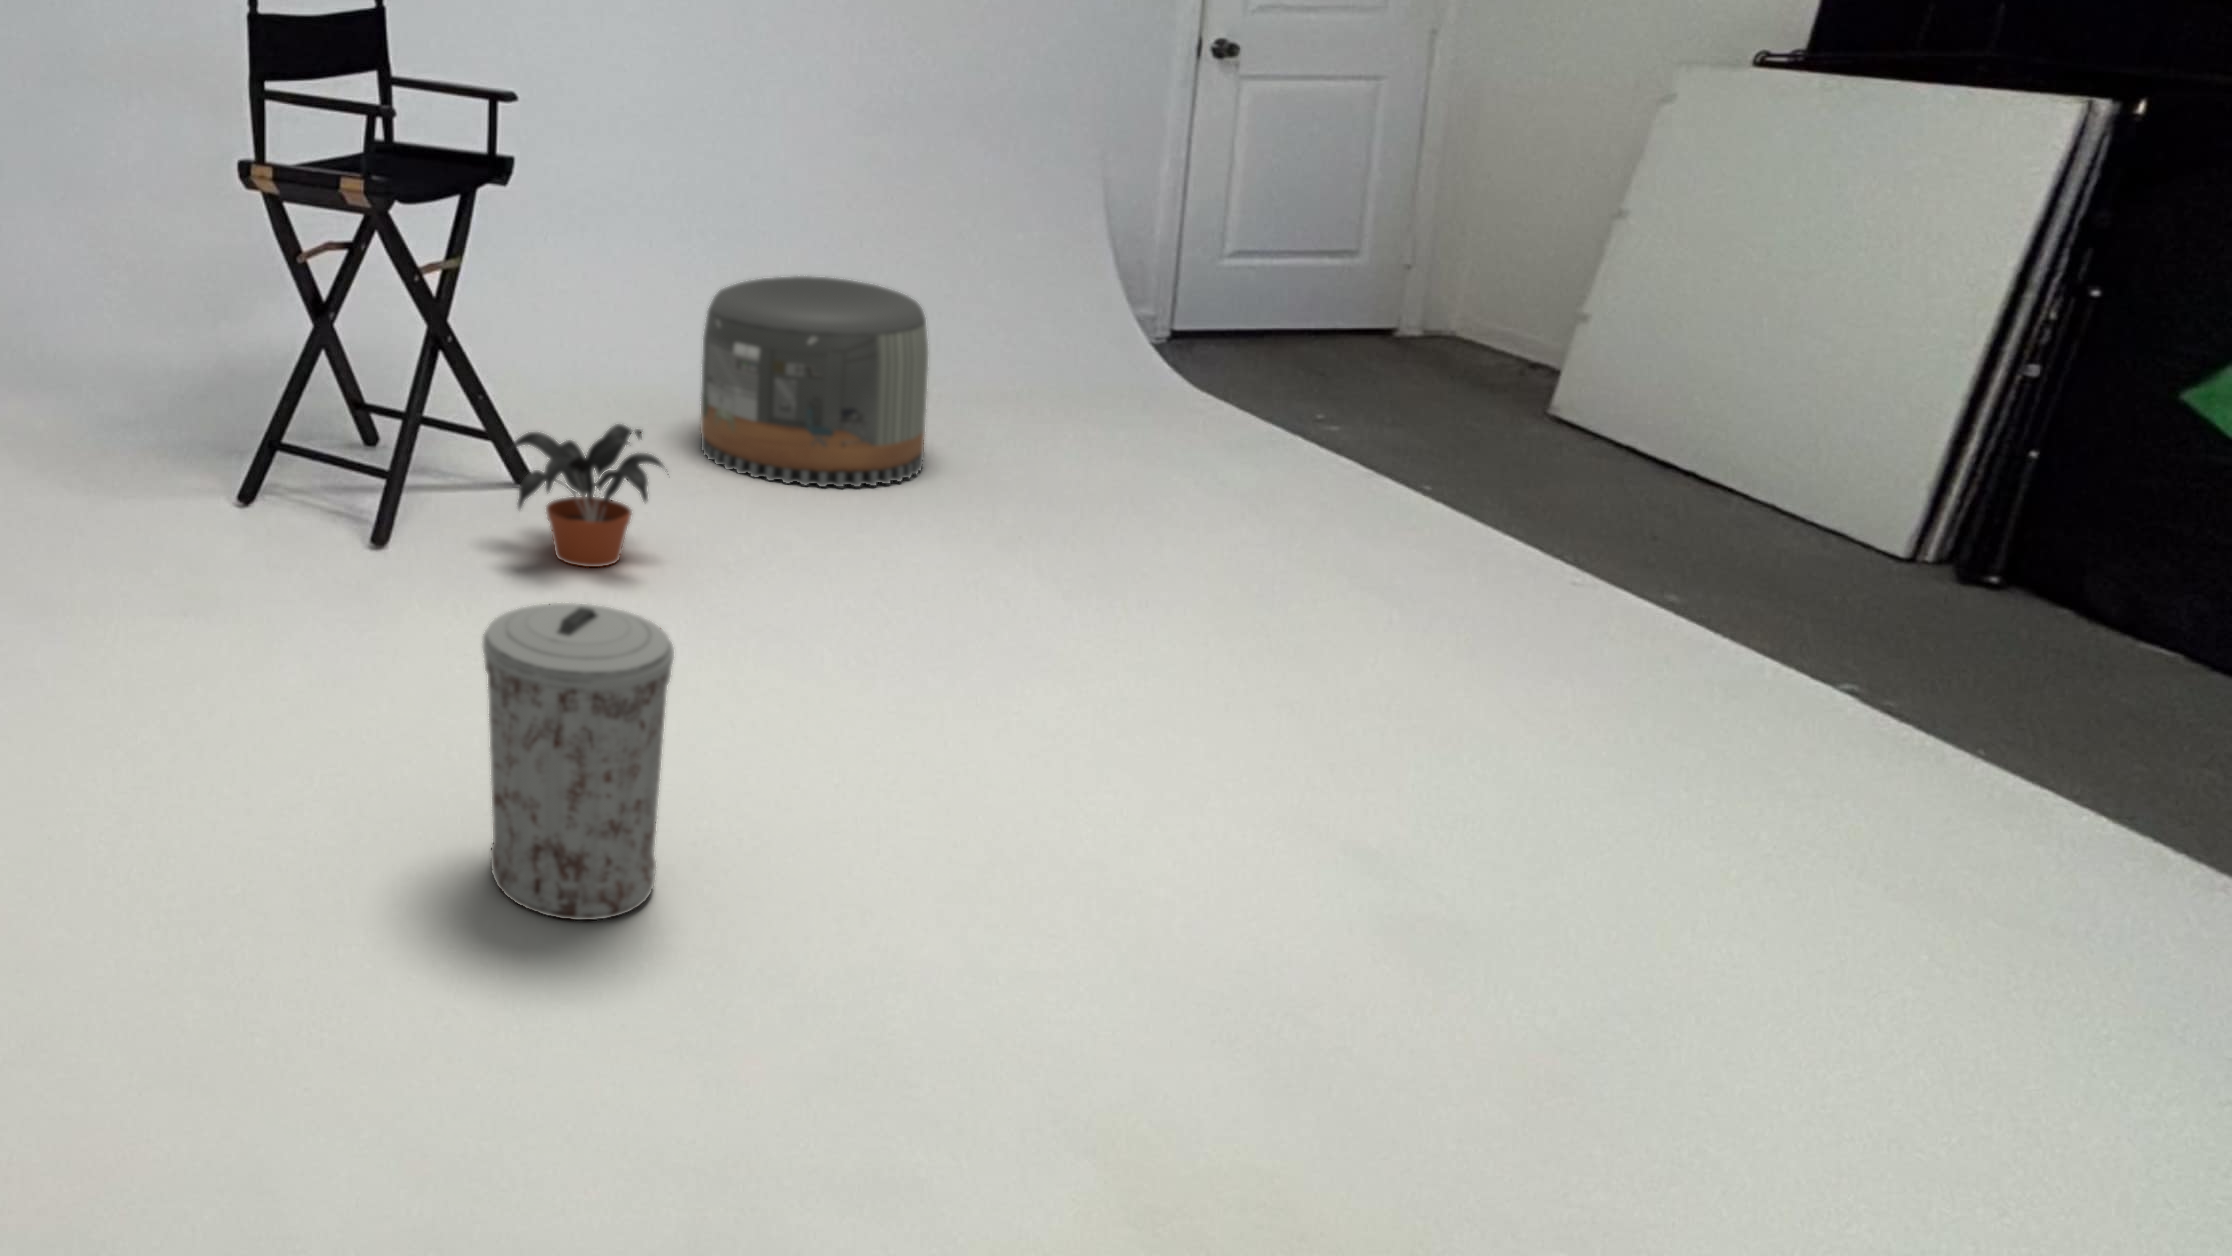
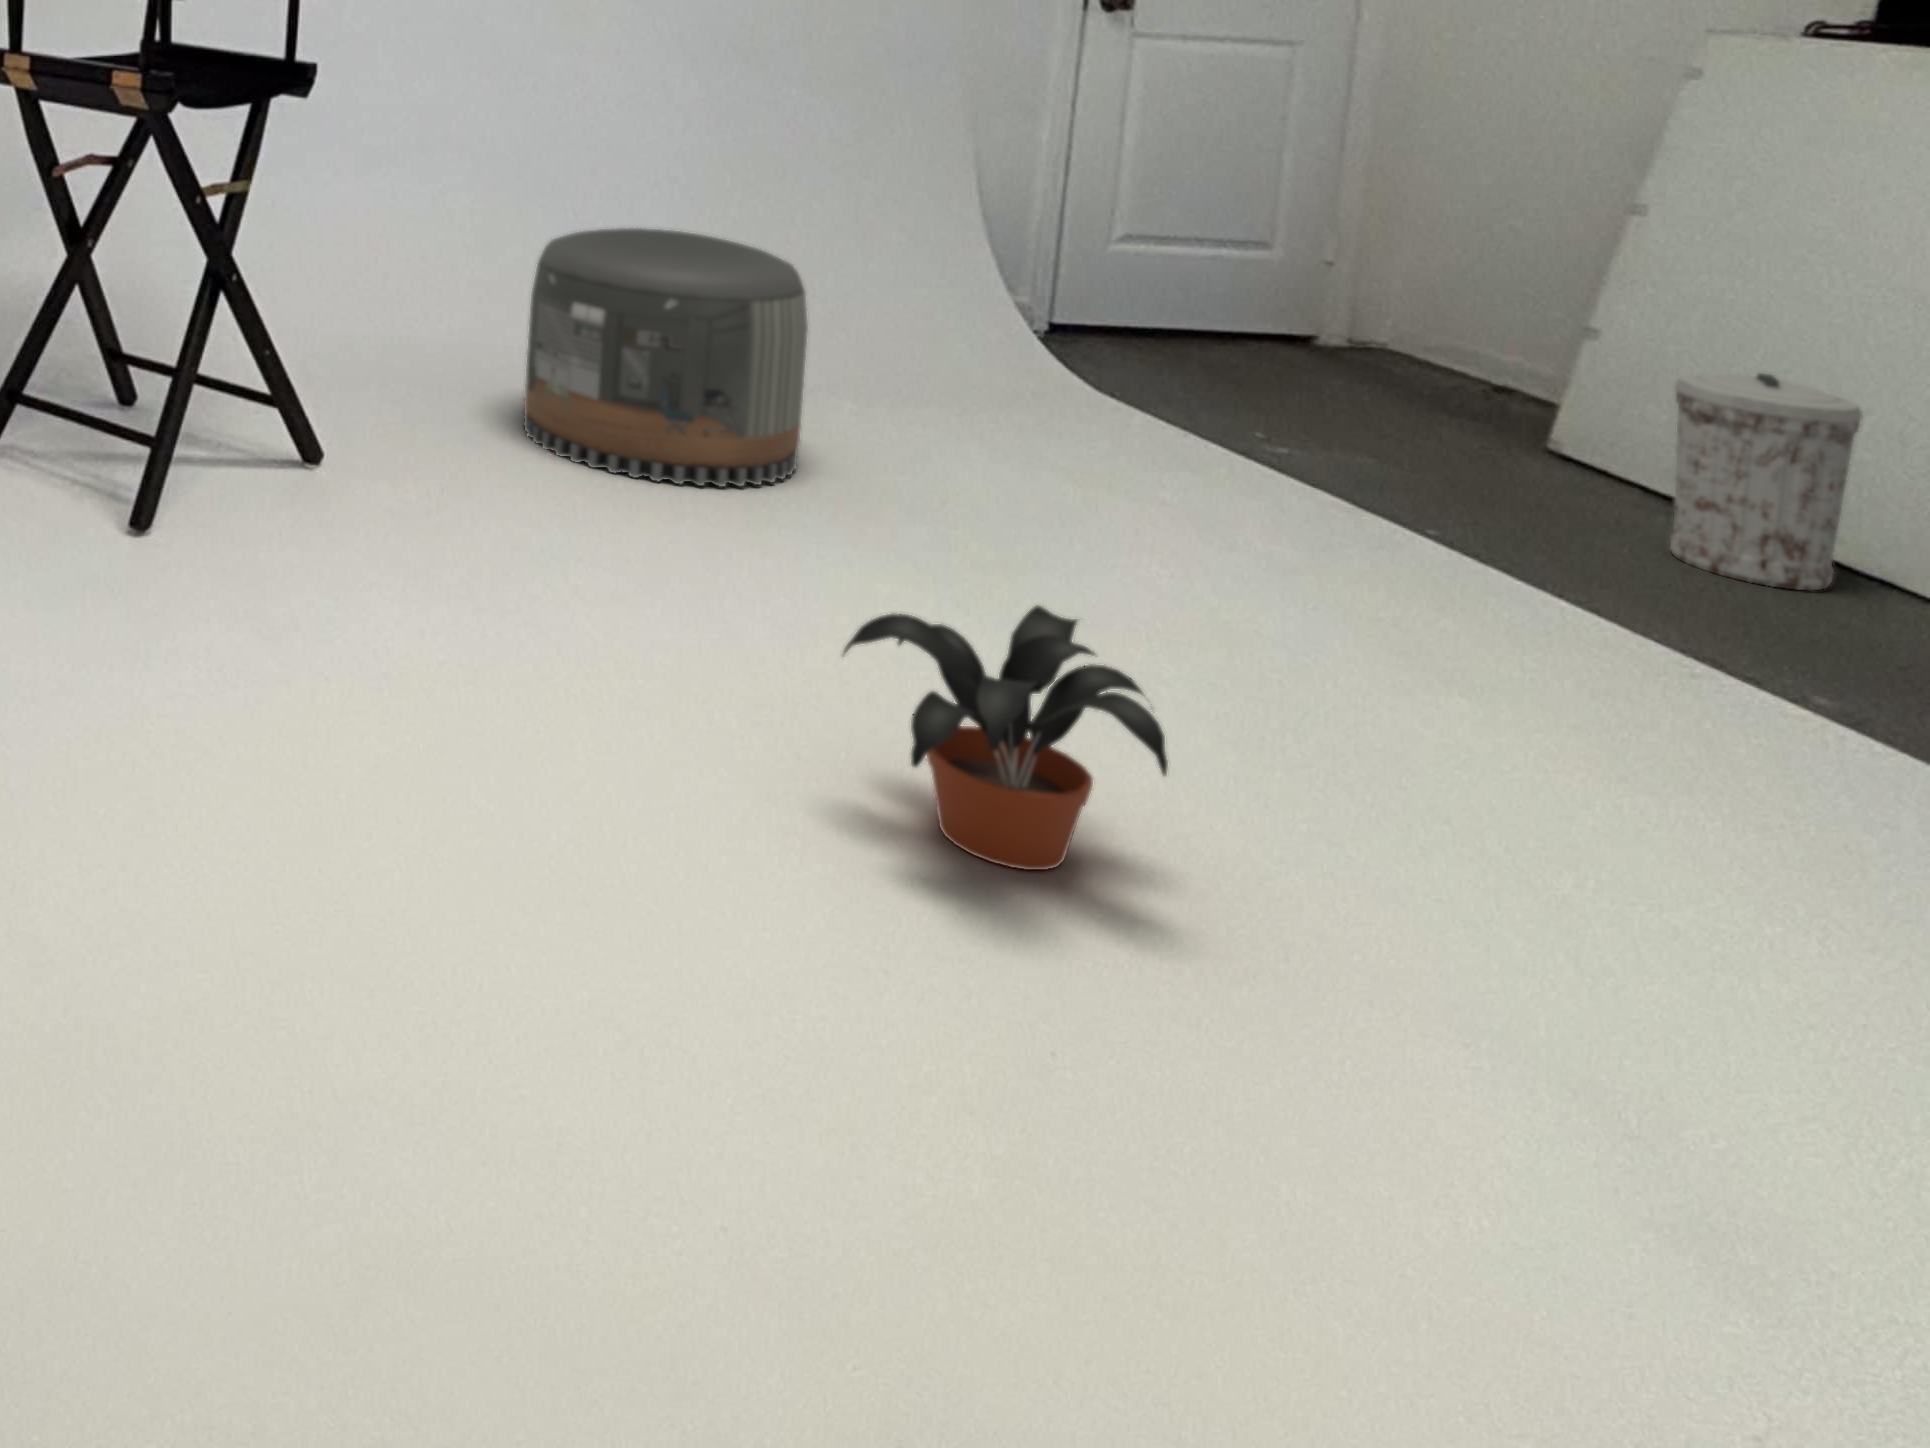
potted plant: present [511,424,663,567] -> present [843,606,1168,870]
trash can: present [482,603,674,920] -> present [1670,373,1863,590]

